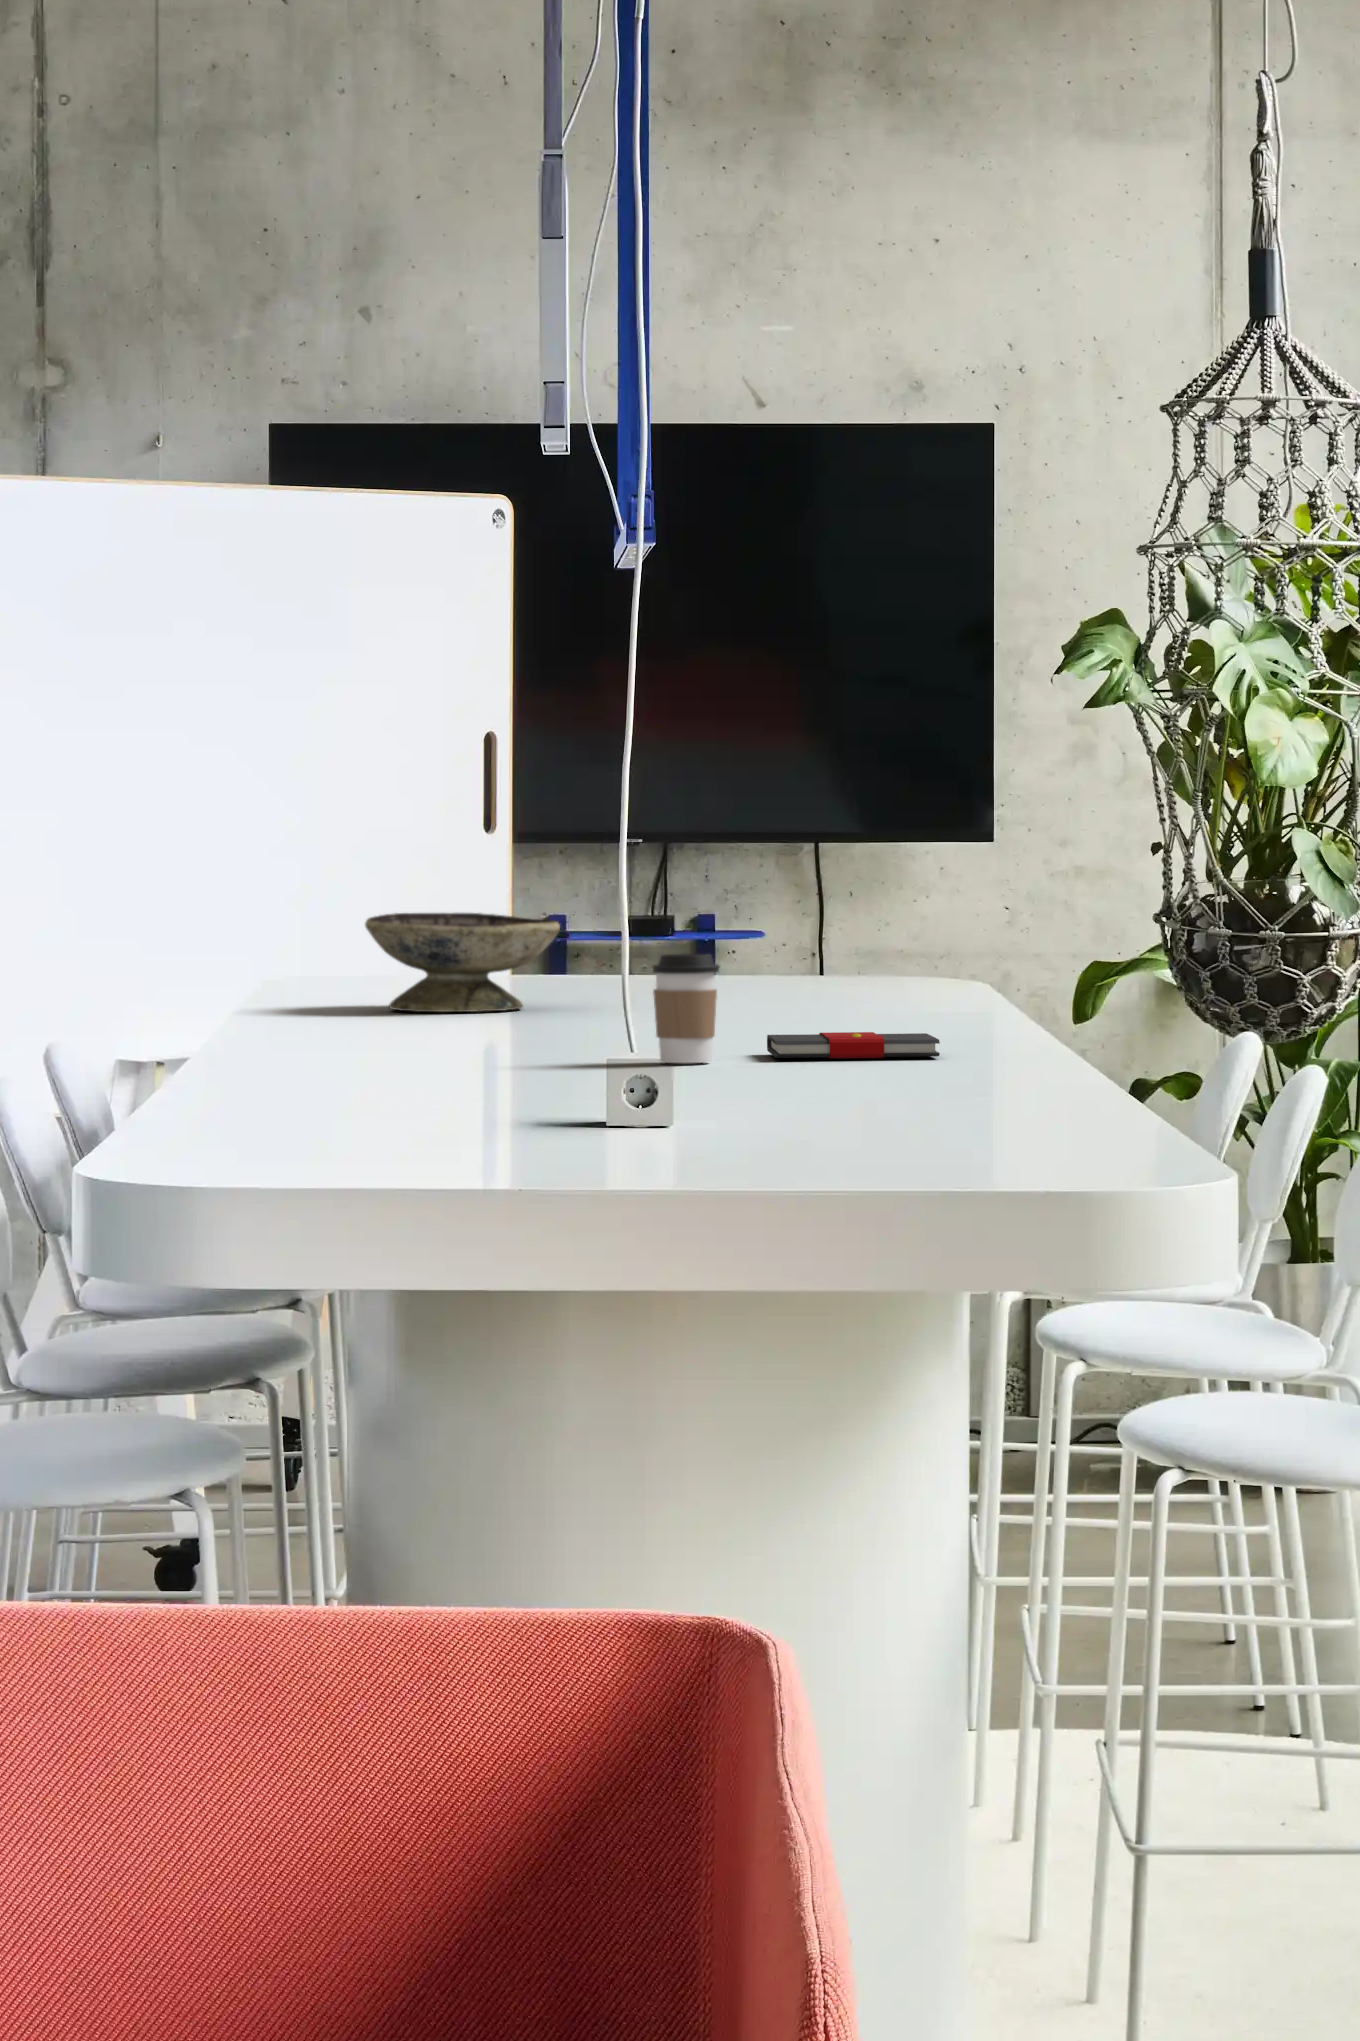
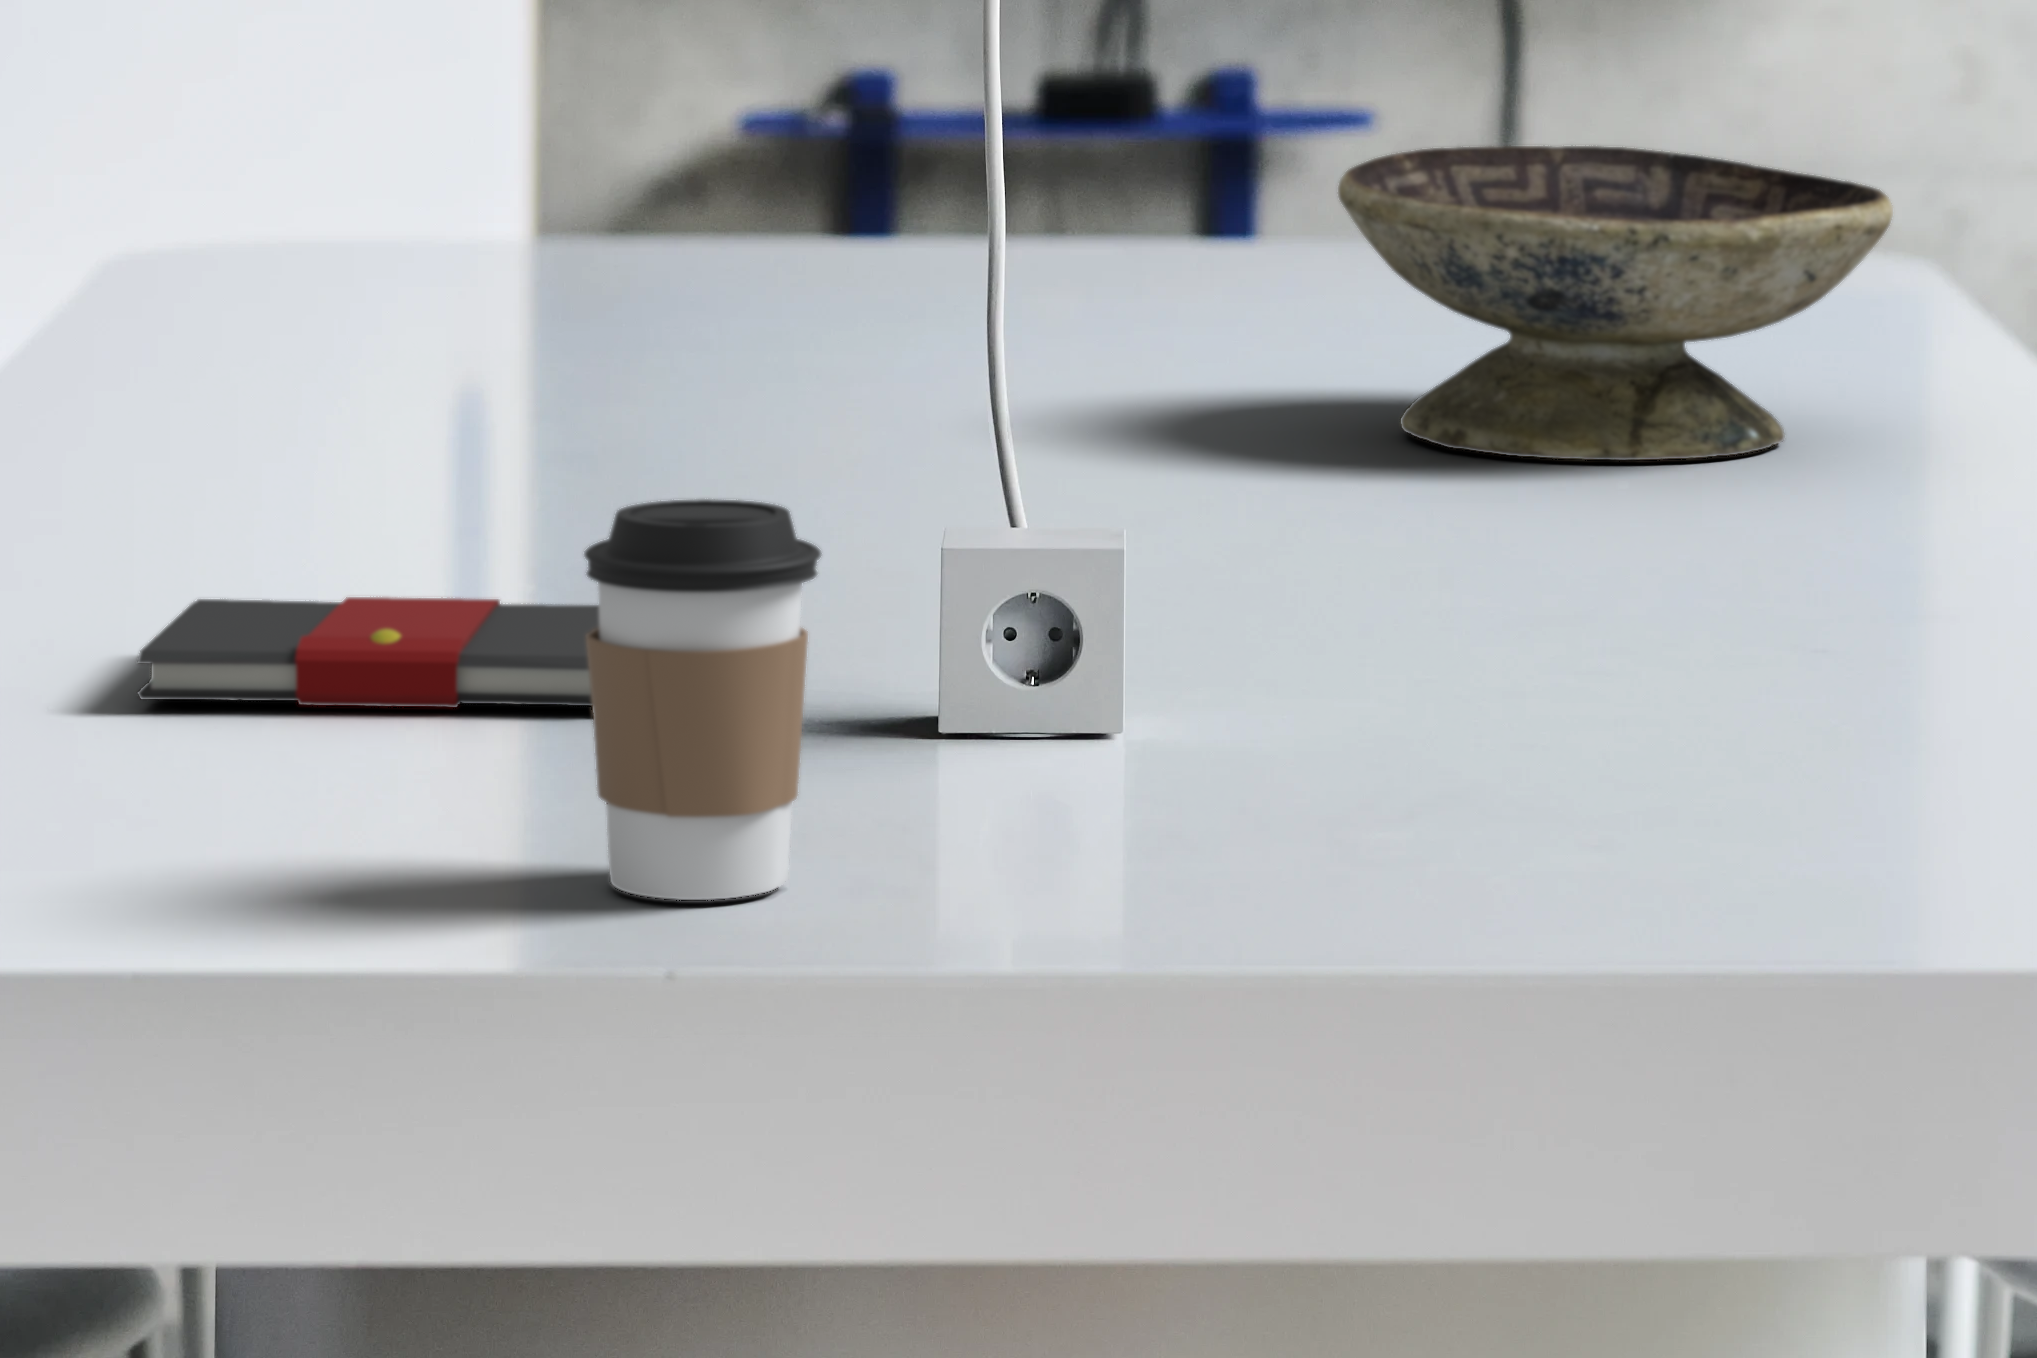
decorative bowl: present [365,913,560,1012] -> present [1338,146,1893,460]
book: present [767,1032,940,1058] -> present [138,597,599,708]

